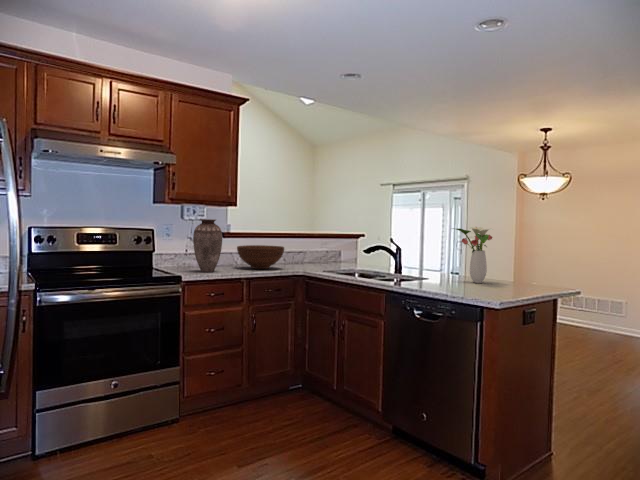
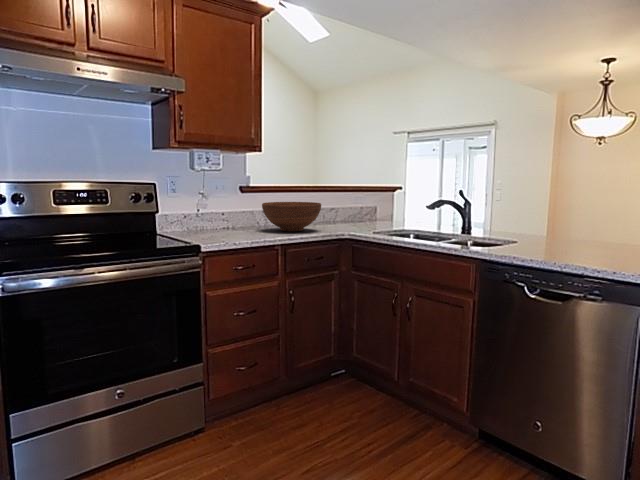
vase: present [193,219,222,272] -> none [210,168,247,238]
flower arrangement: present [456,227,492,283] -> none [547,172,613,245]

